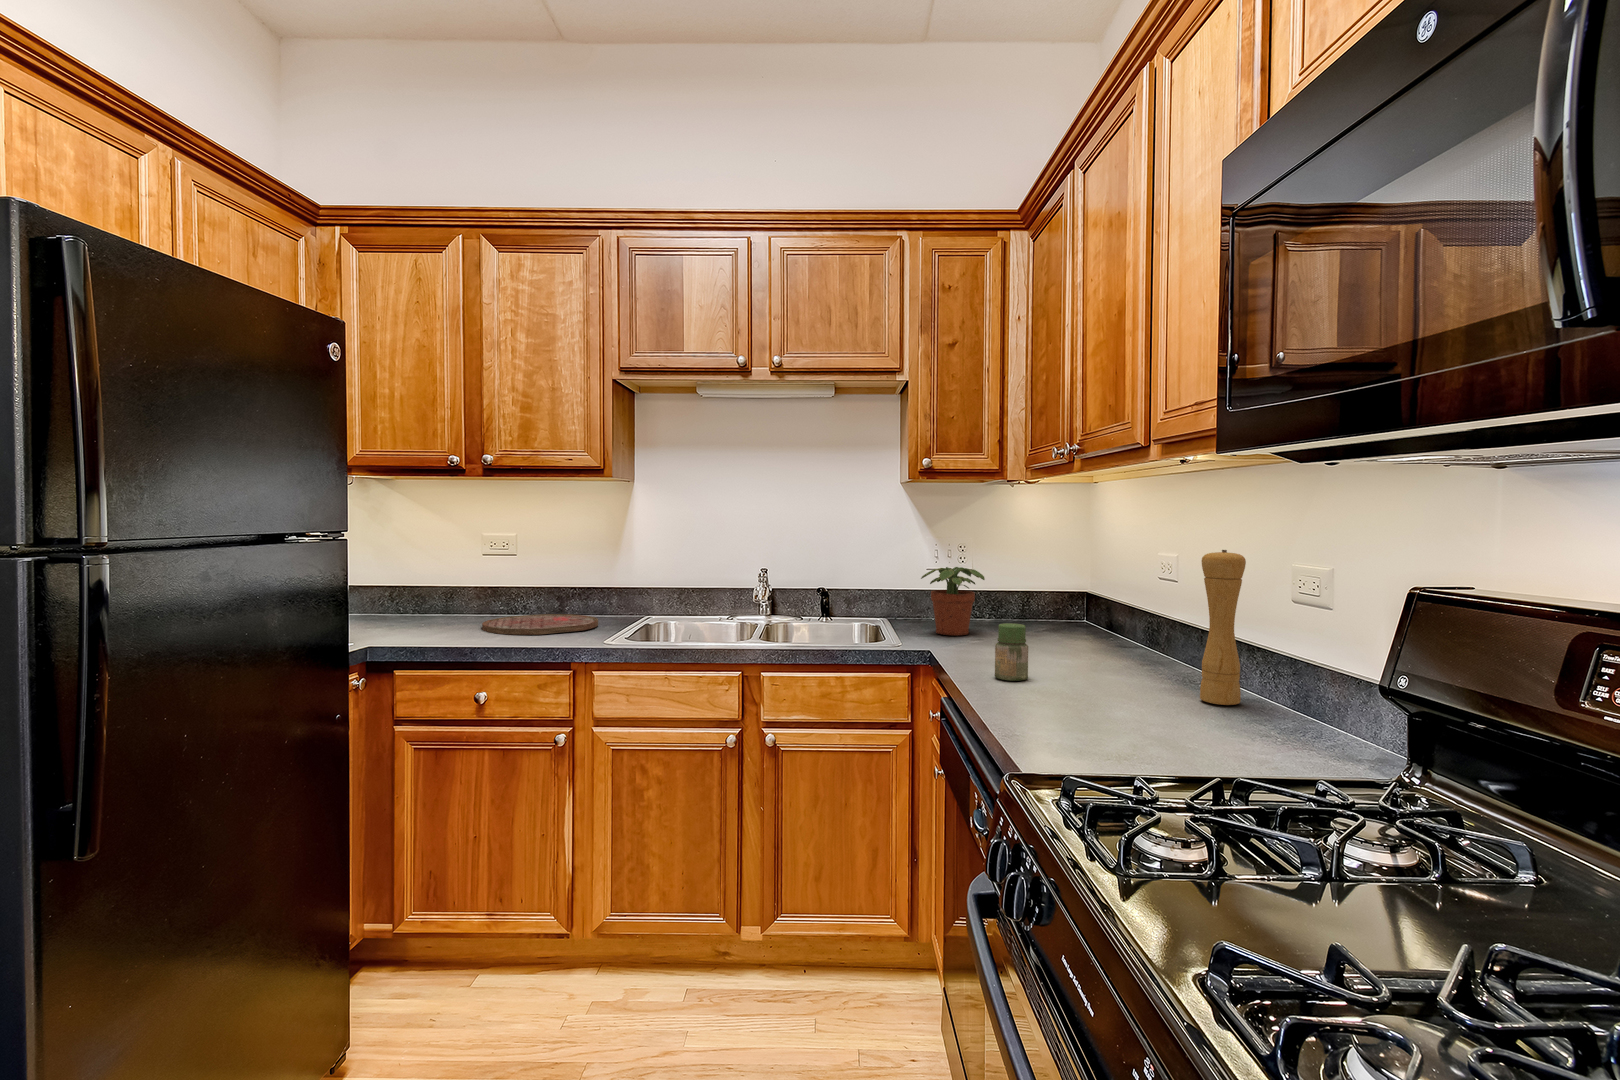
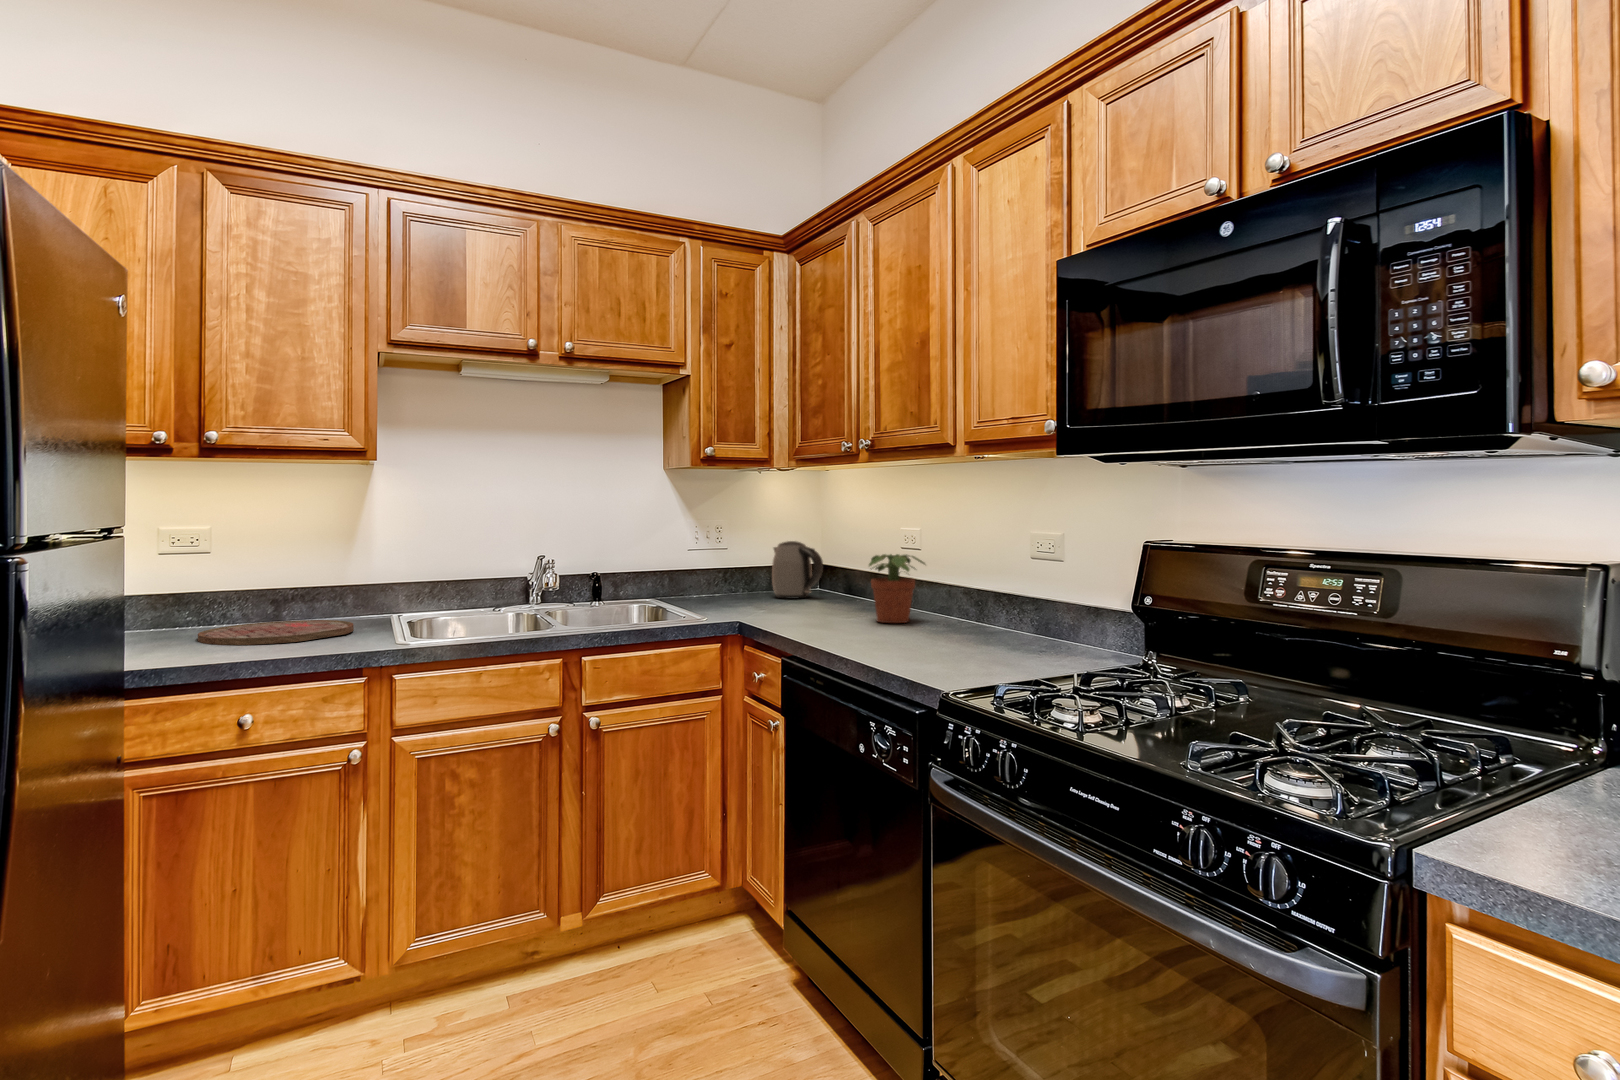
pepper mill: present [1200,550,1246,705] -> none [980,523,1010,637]
kettle: none [1016,559,1072,625] -> present [772,541,823,599]
potted plant: present [921,567,985,636] -> present [869,554,925,623]
jar: present [995,623,1028,681] -> none [823,590,850,637]

